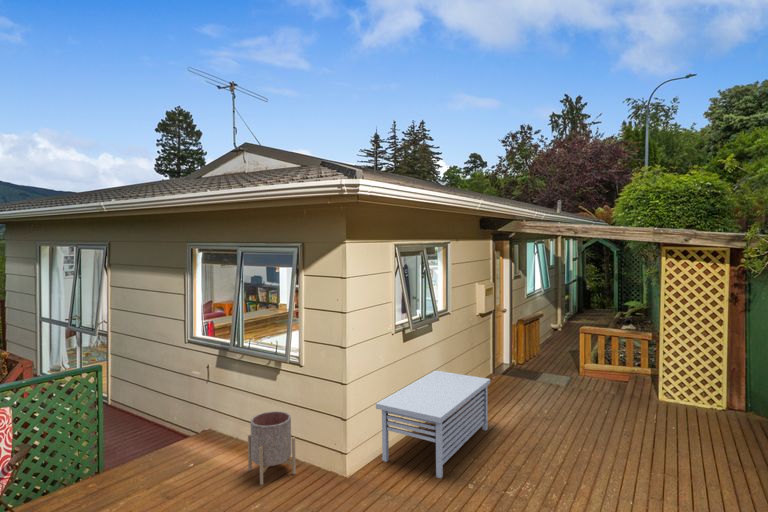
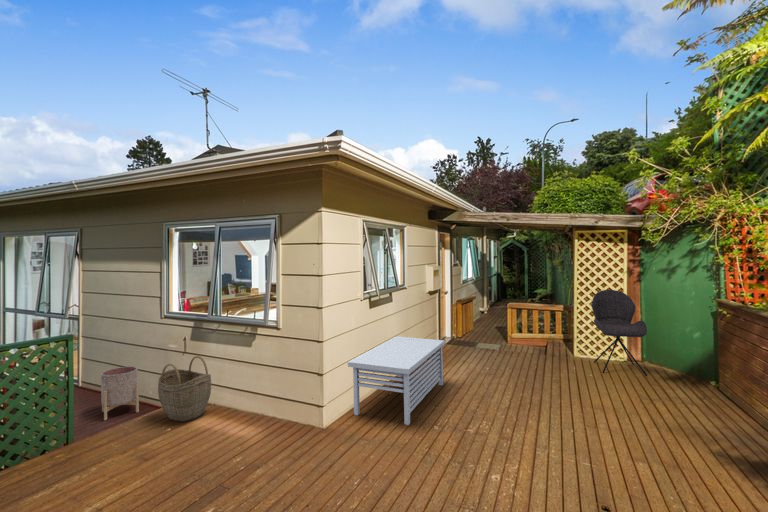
chair: none [680,321,749,433] -> present [592,290,647,376]
woven basket: none [182,387,235,456] -> present [158,356,211,422]
planter: present [248,411,296,485] -> present [101,366,139,420]

